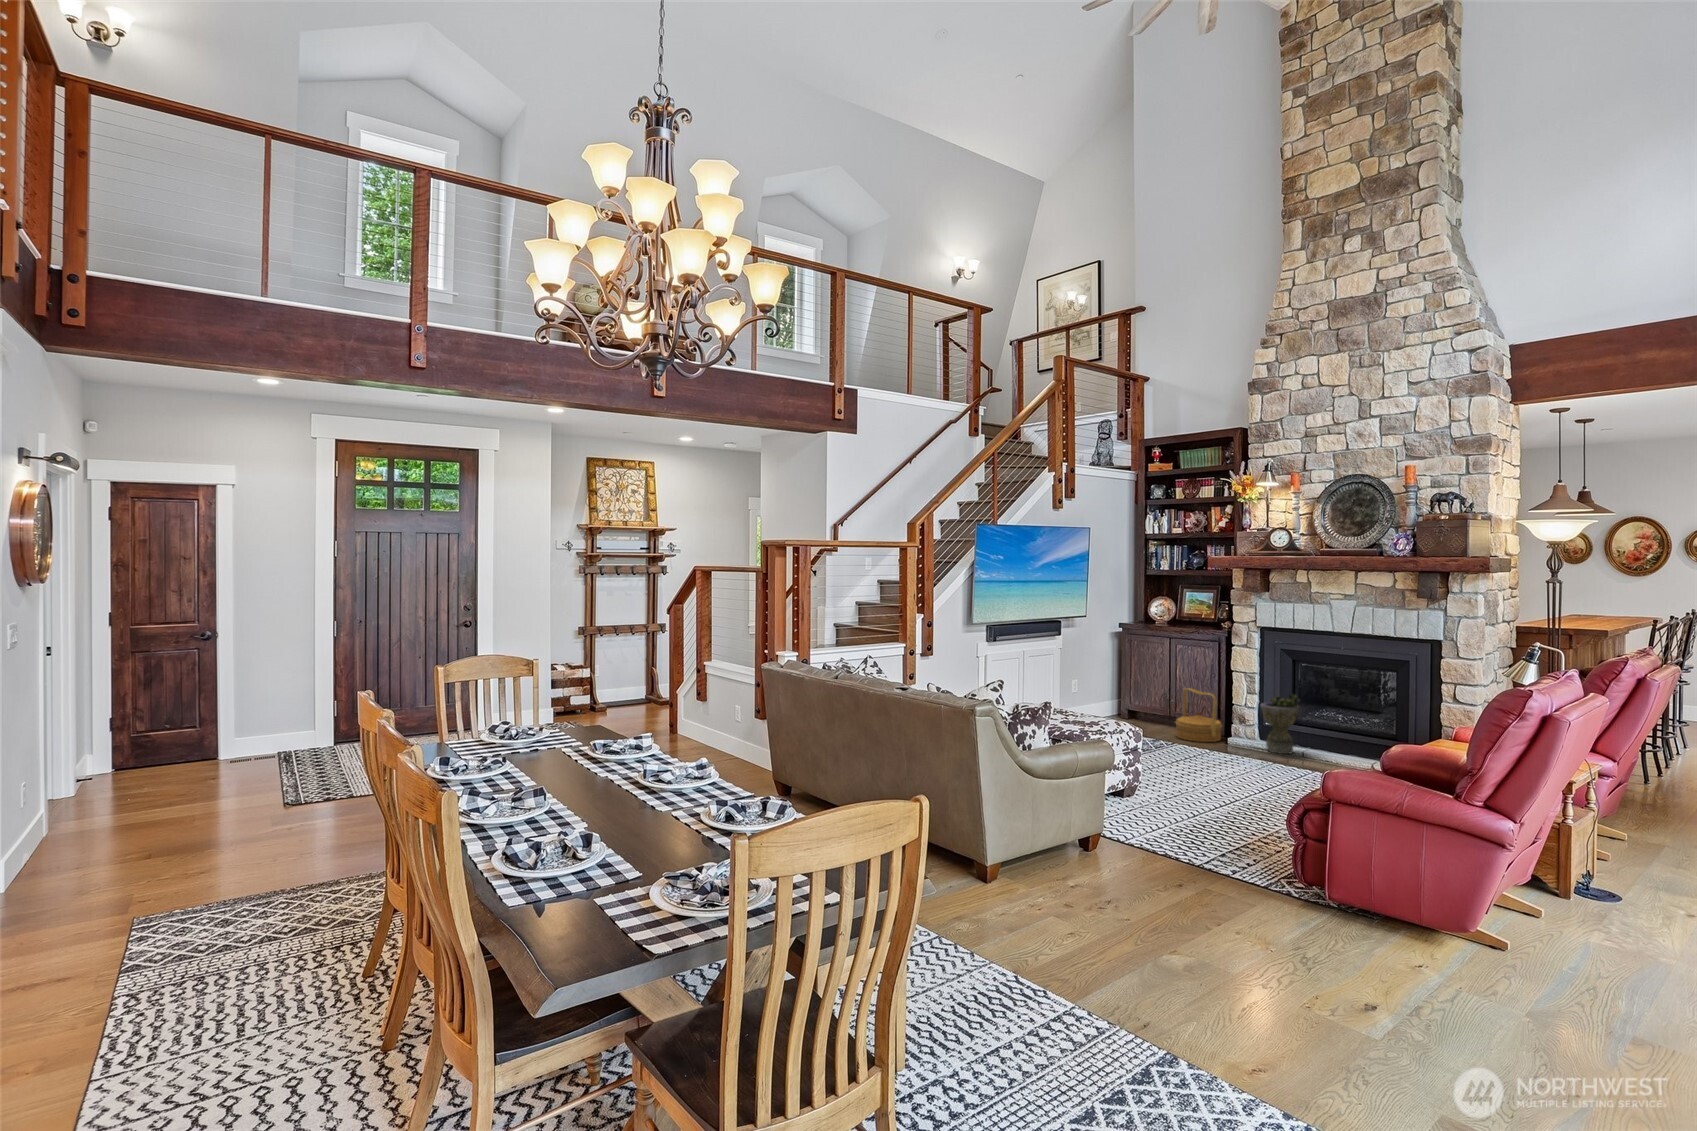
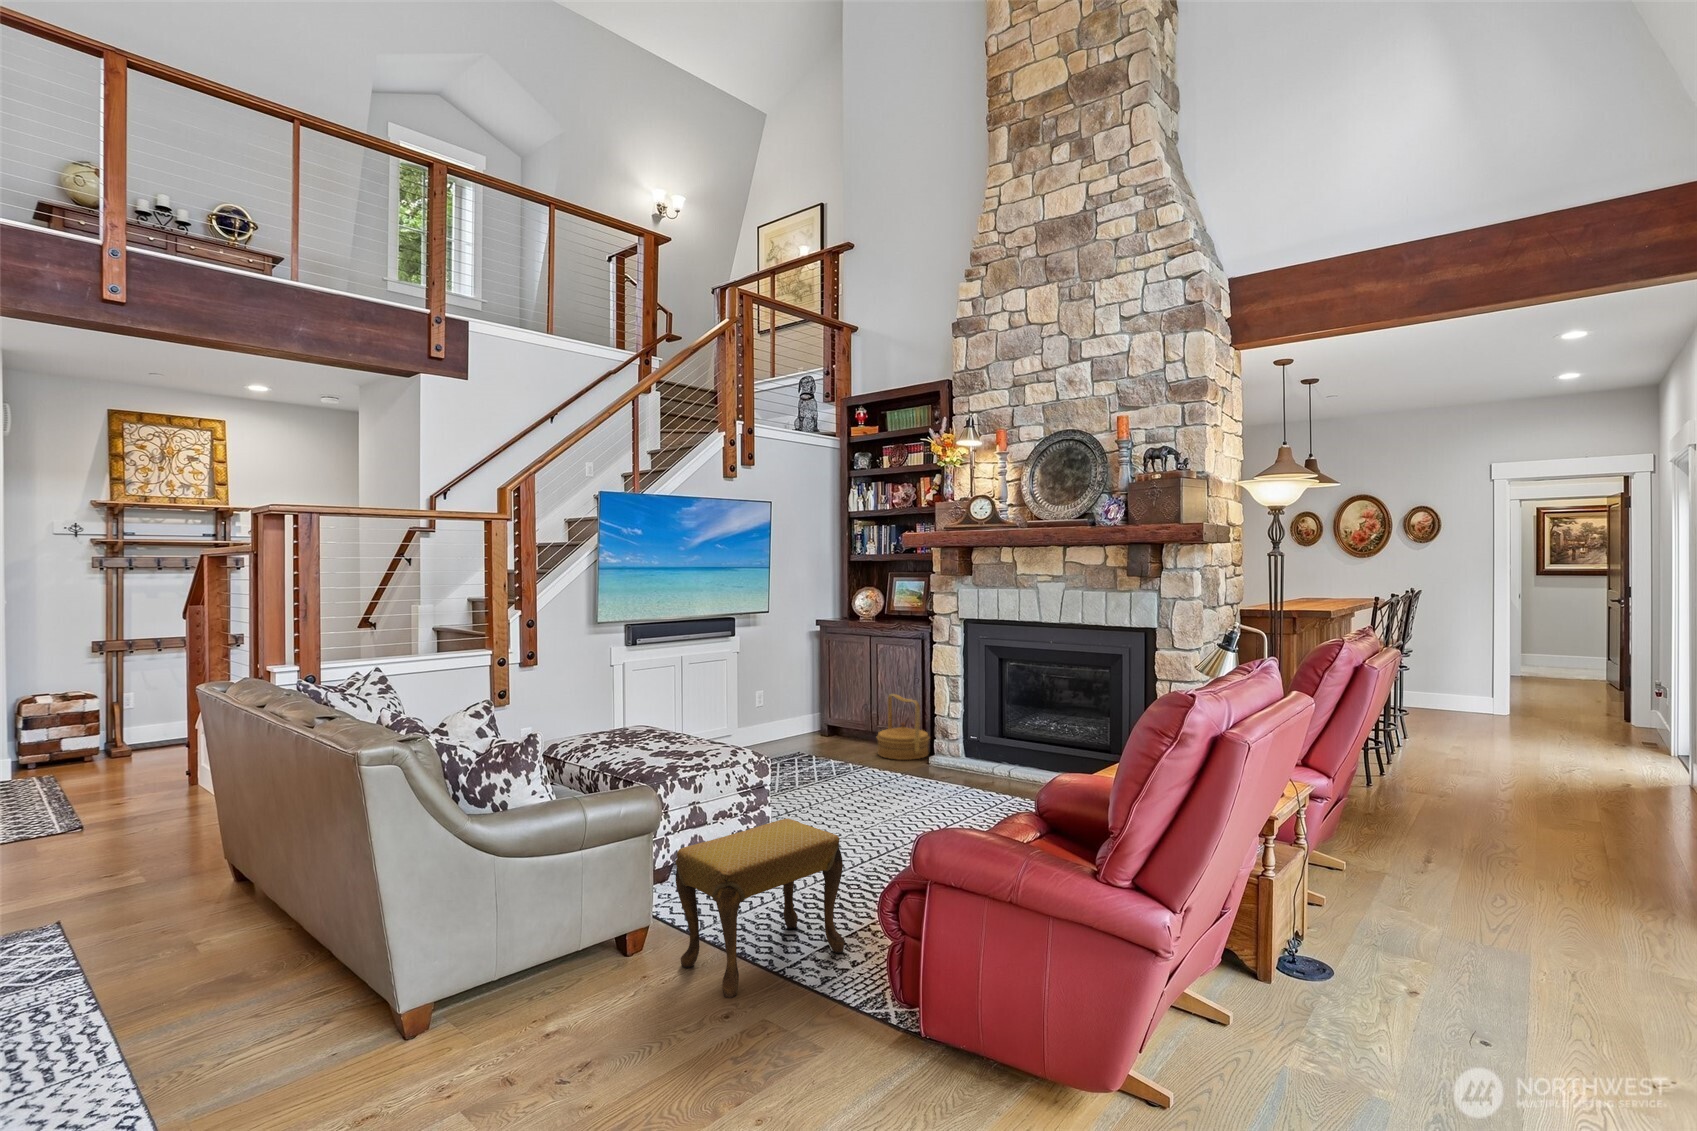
planter: present [1260,694,1300,754] -> none [965,698,1009,772]
footstool: none [1133,766,1243,871] -> present [676,819,844,998]

